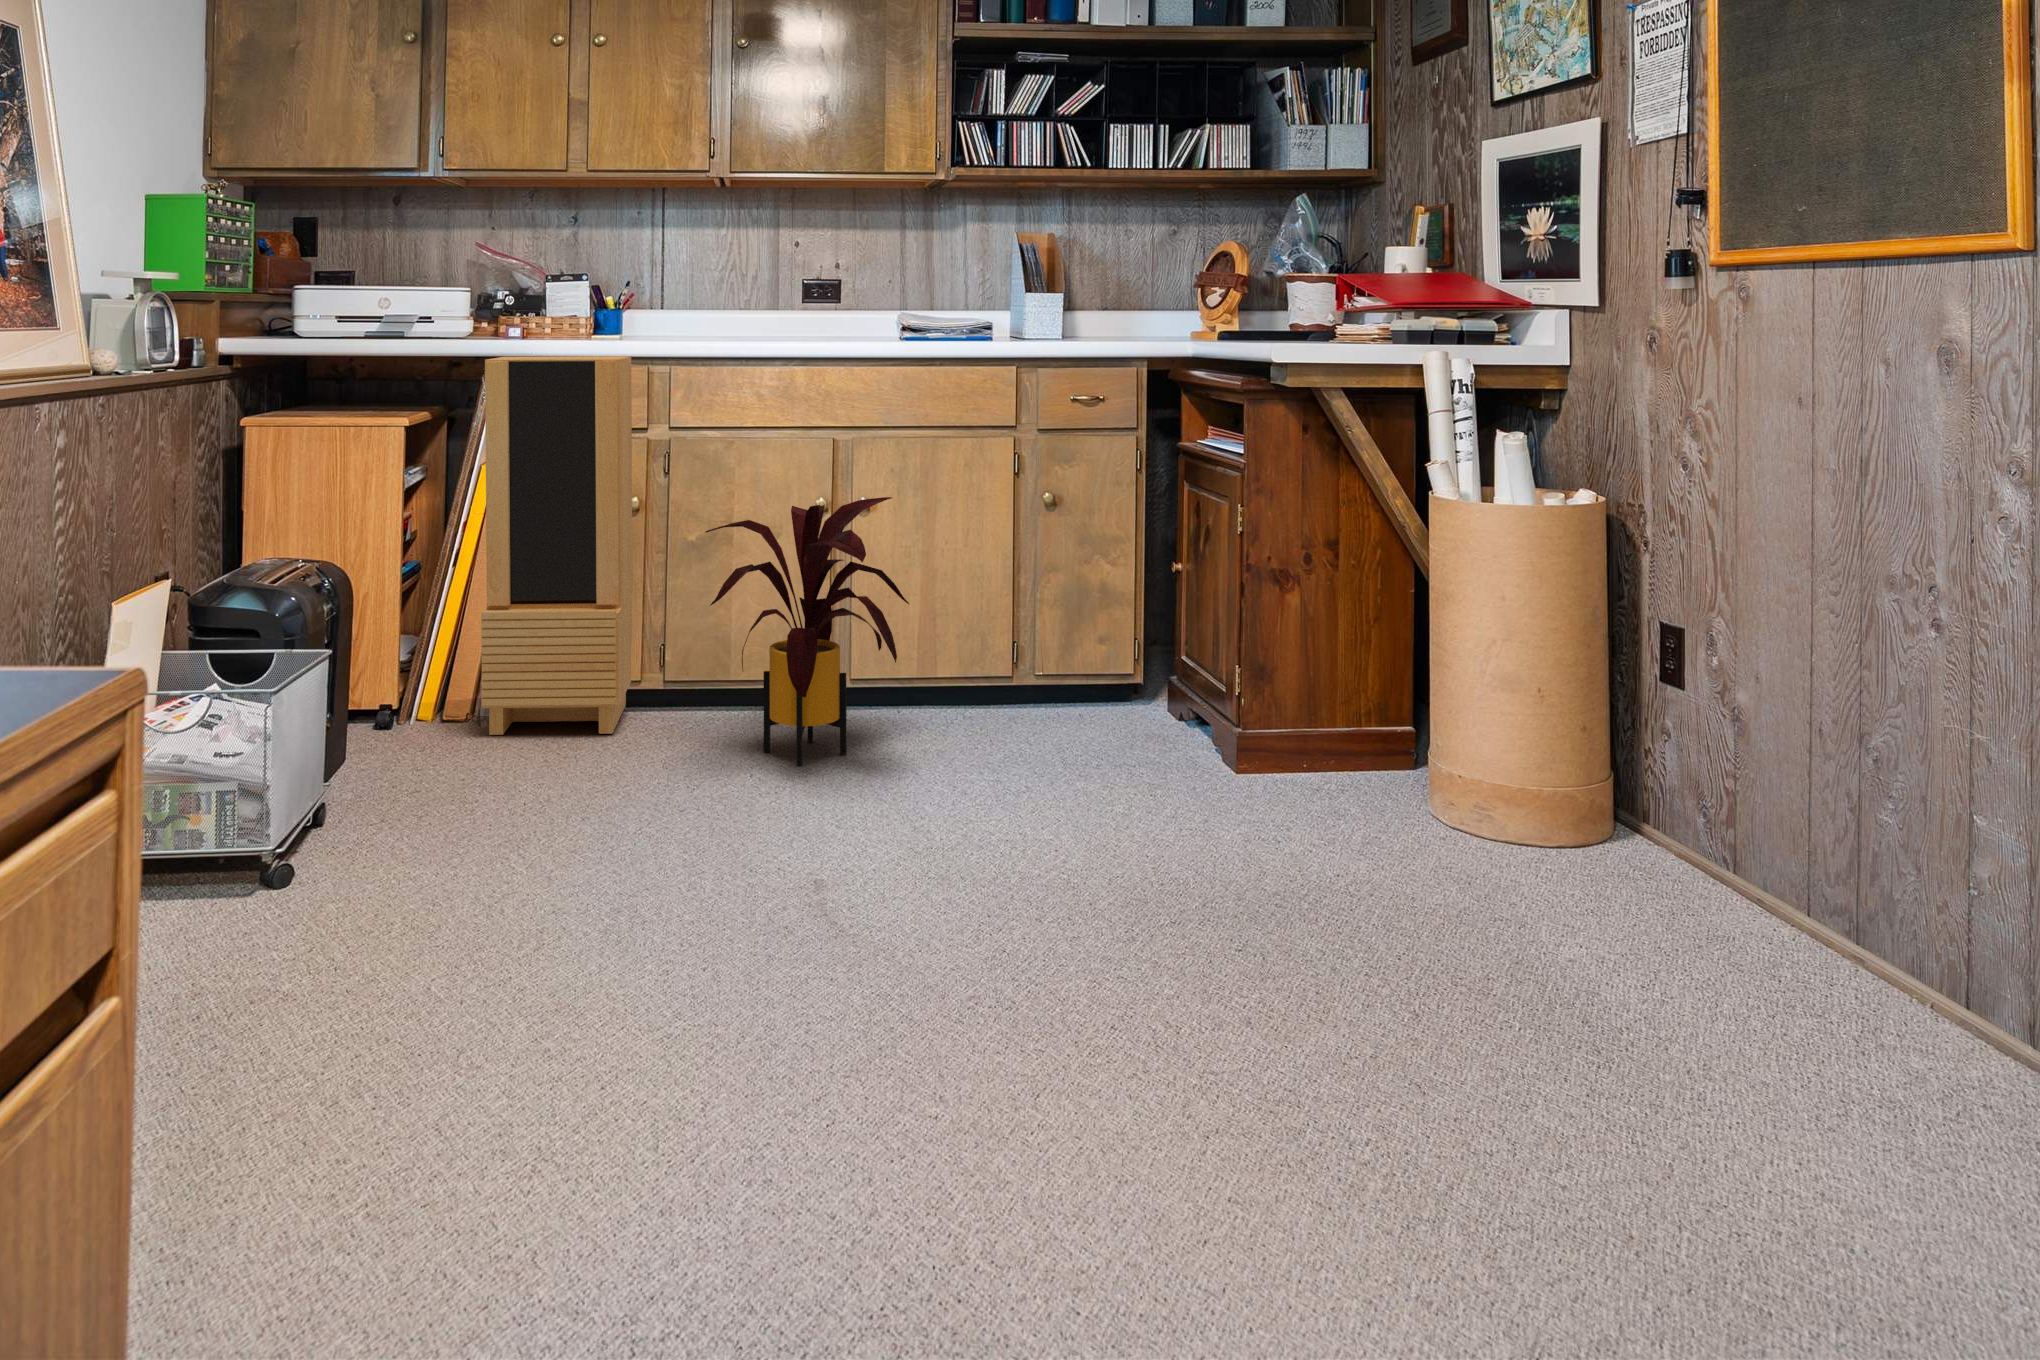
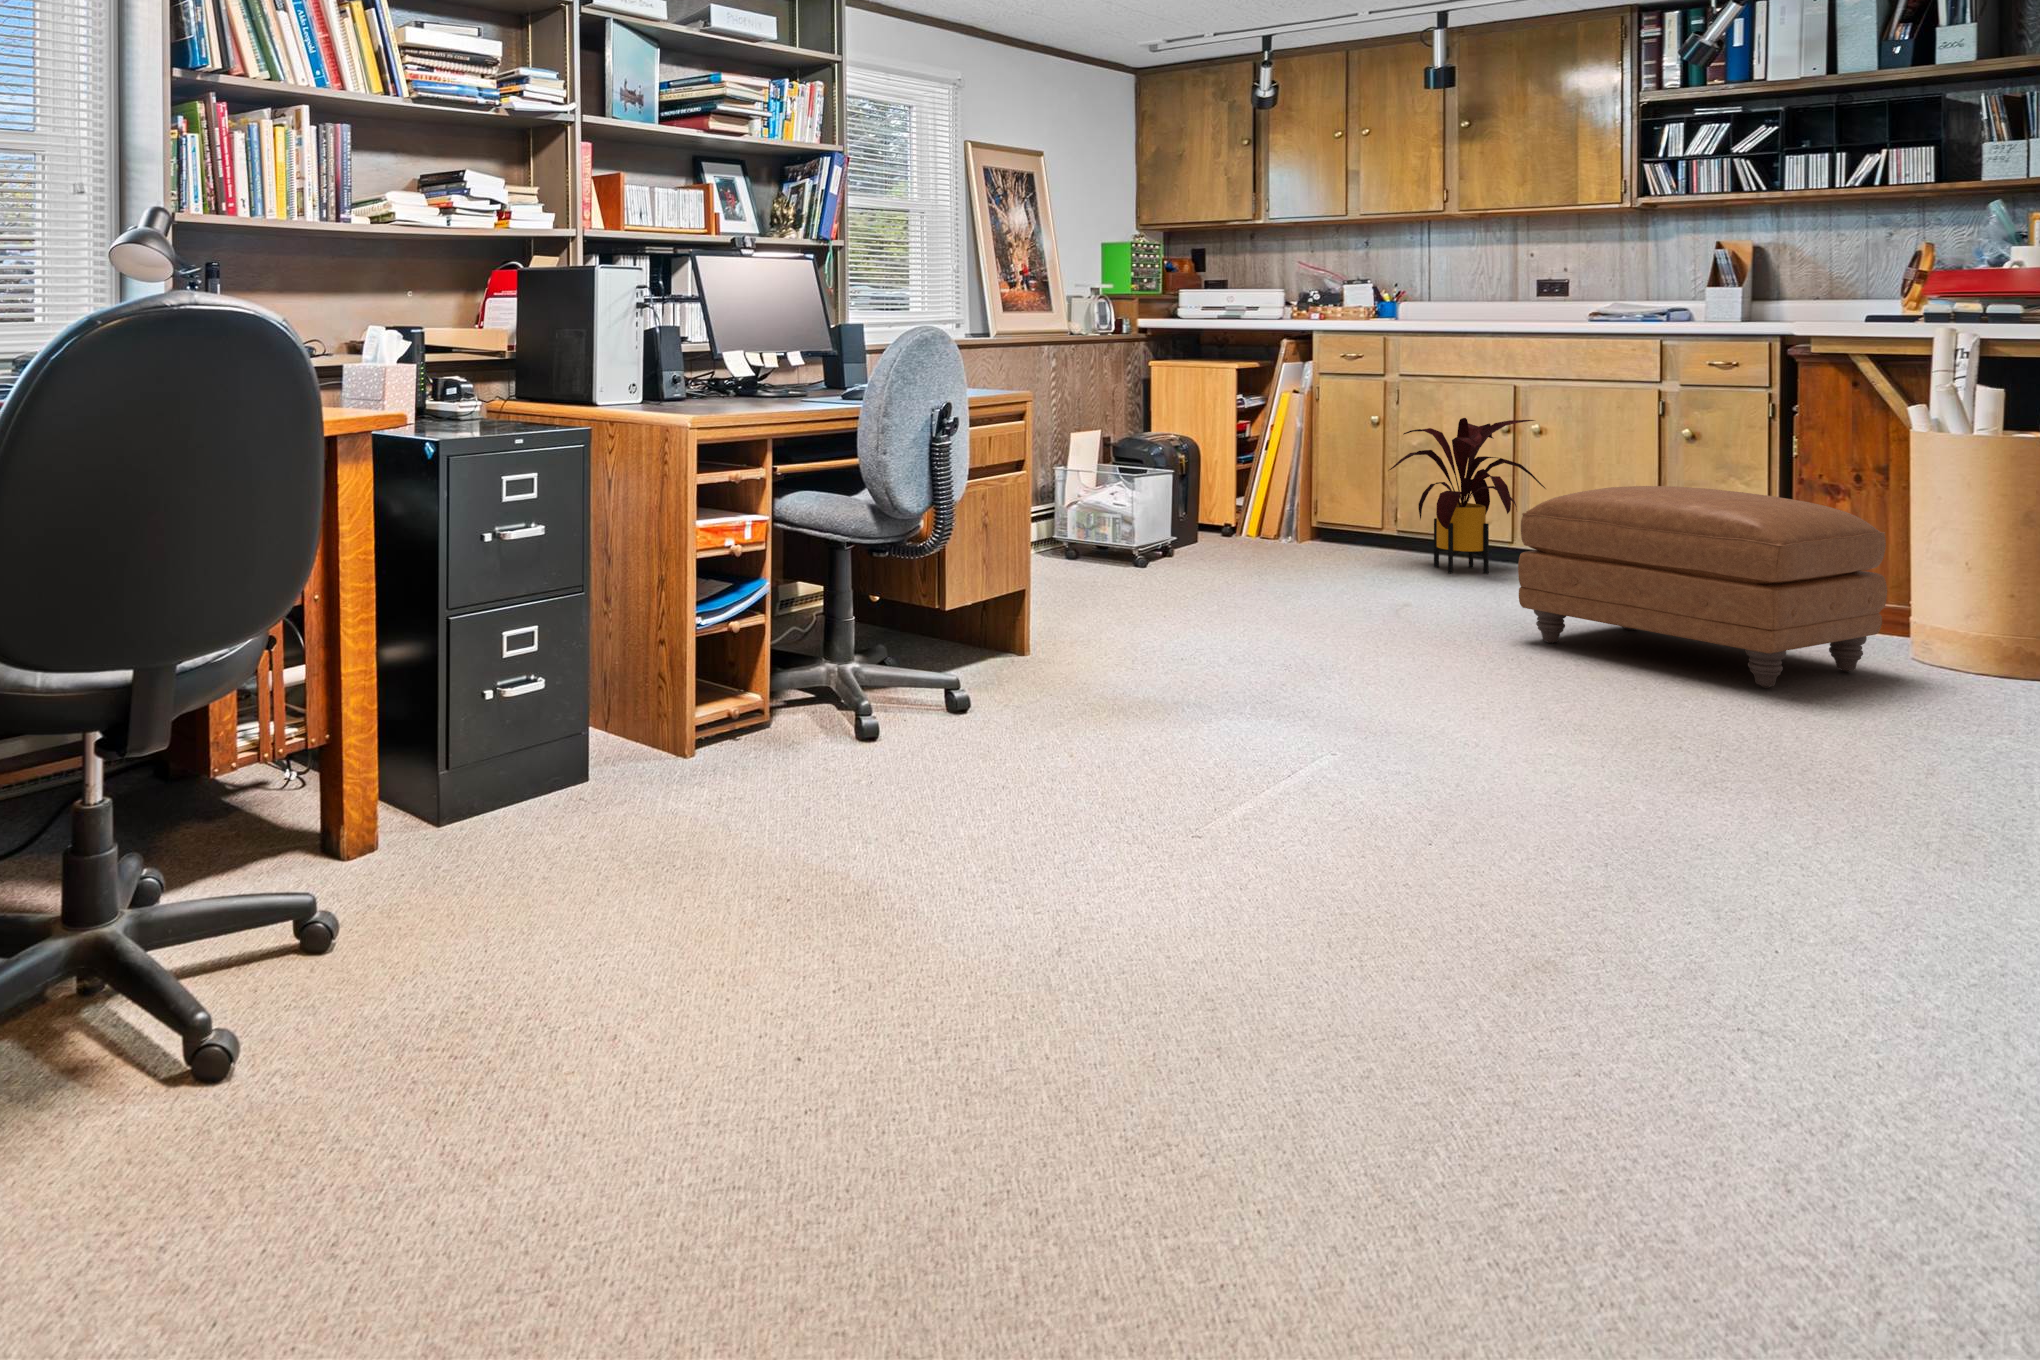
storage cabinet: present [481,356,633,735] -> none [1268,330,1373,550]
ottoman: none [1088,632,1584,1020] -> present [1518,486,1887,688]

